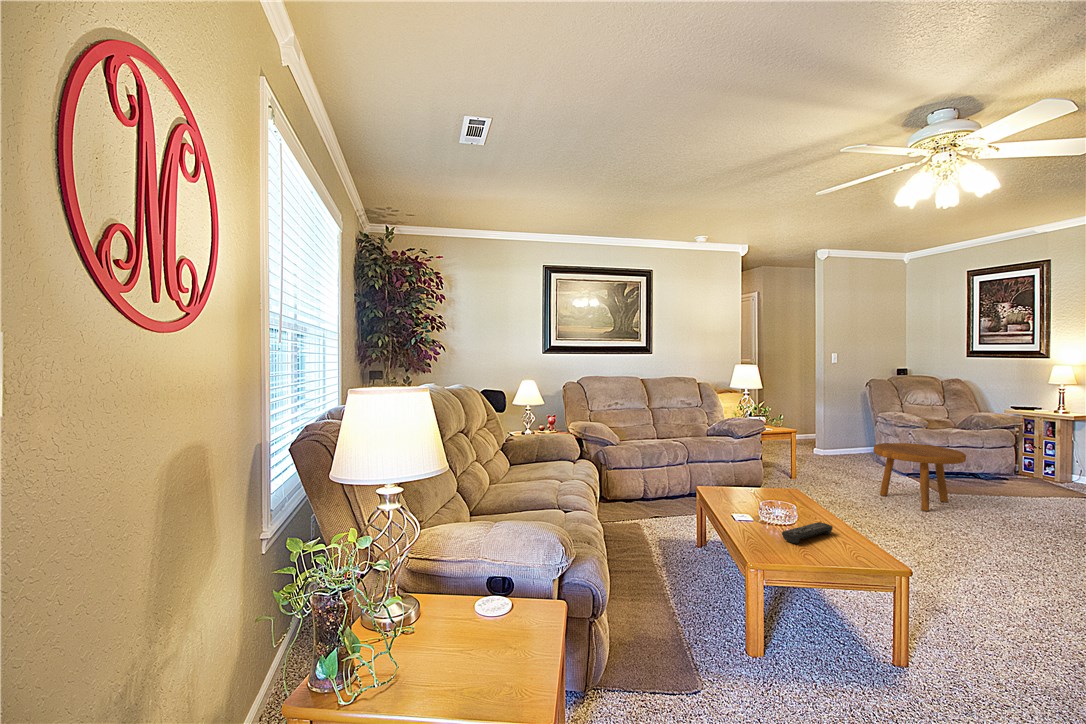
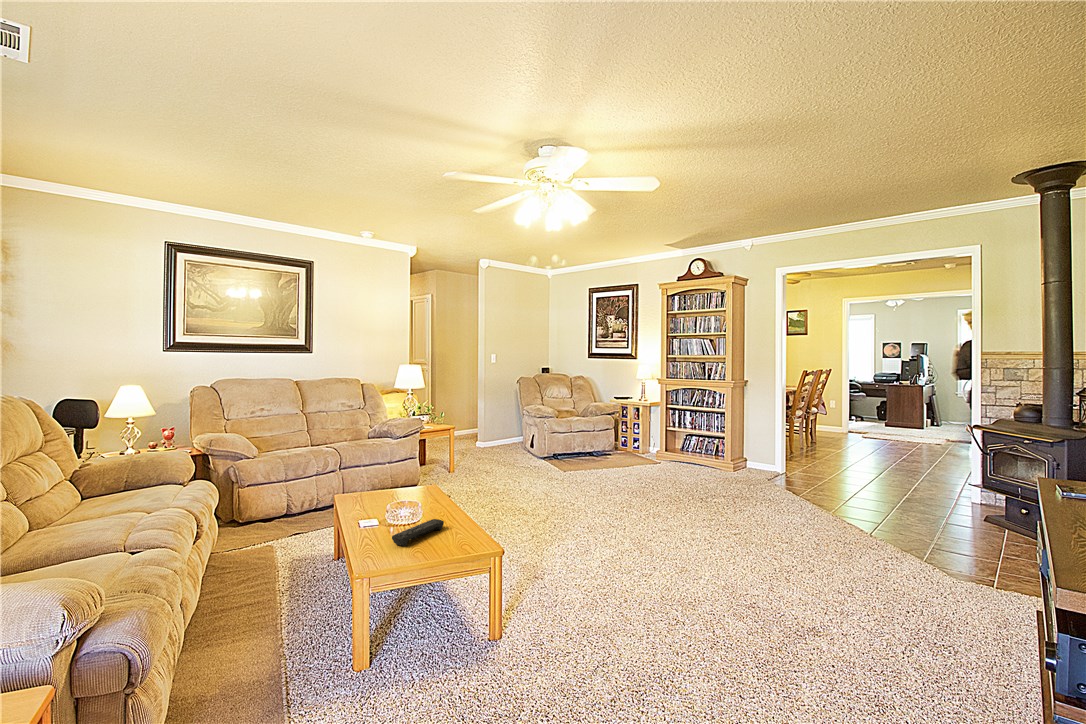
footstool: present [873,443,966,511] -> none [514,432,577,489]

